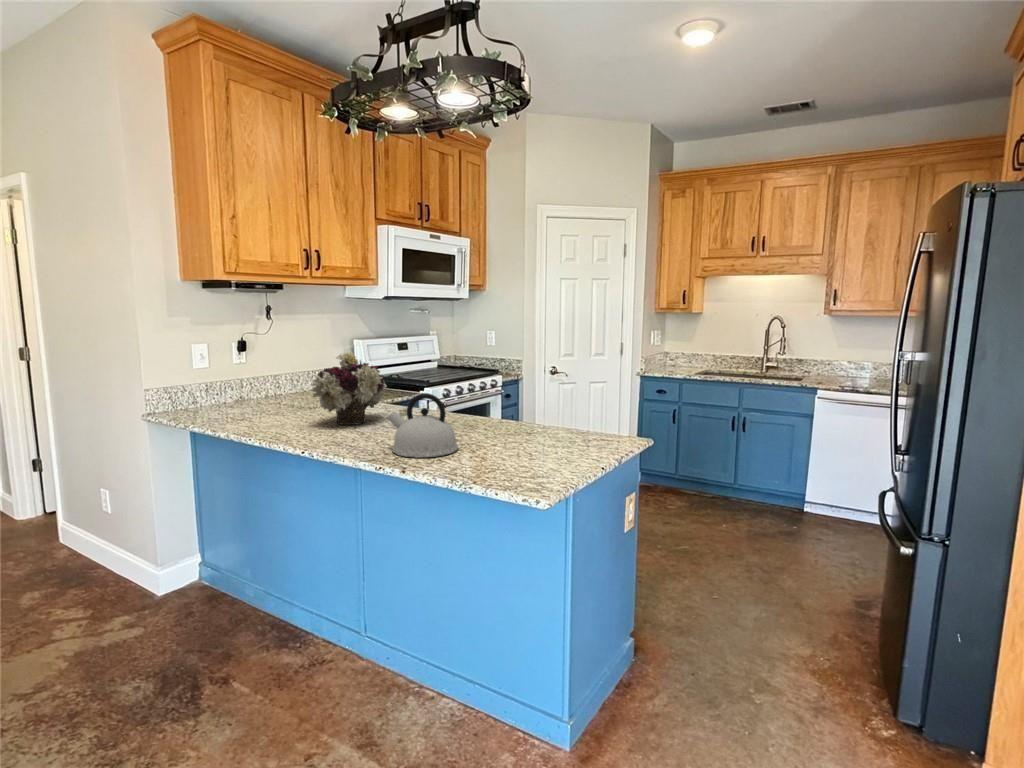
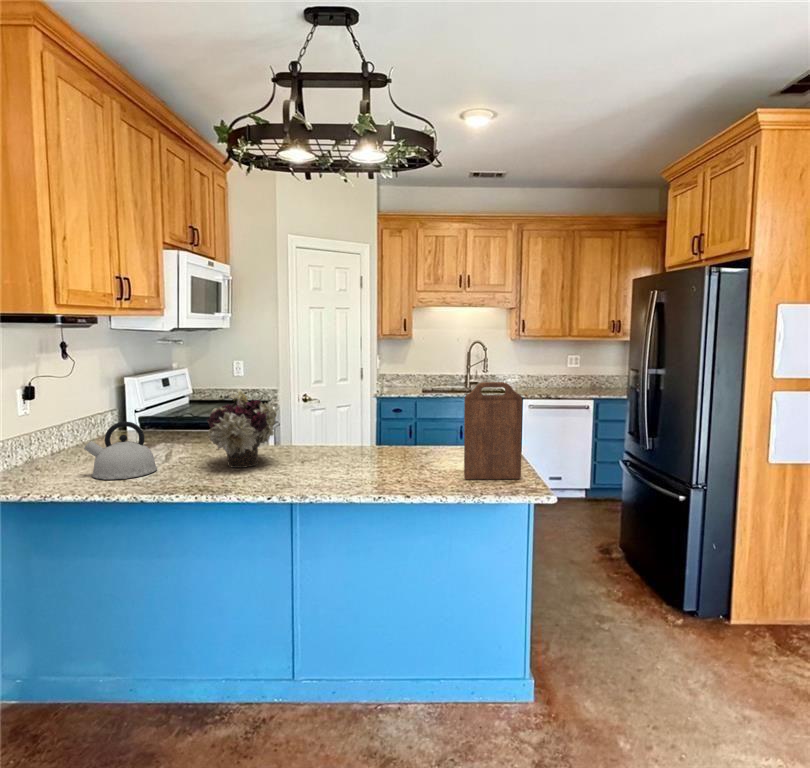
cutting board: none [482,355,543,477] -> present [464,382,522,479]
kettle: present [387,393,458,458] -> present [84,421,157,480]

